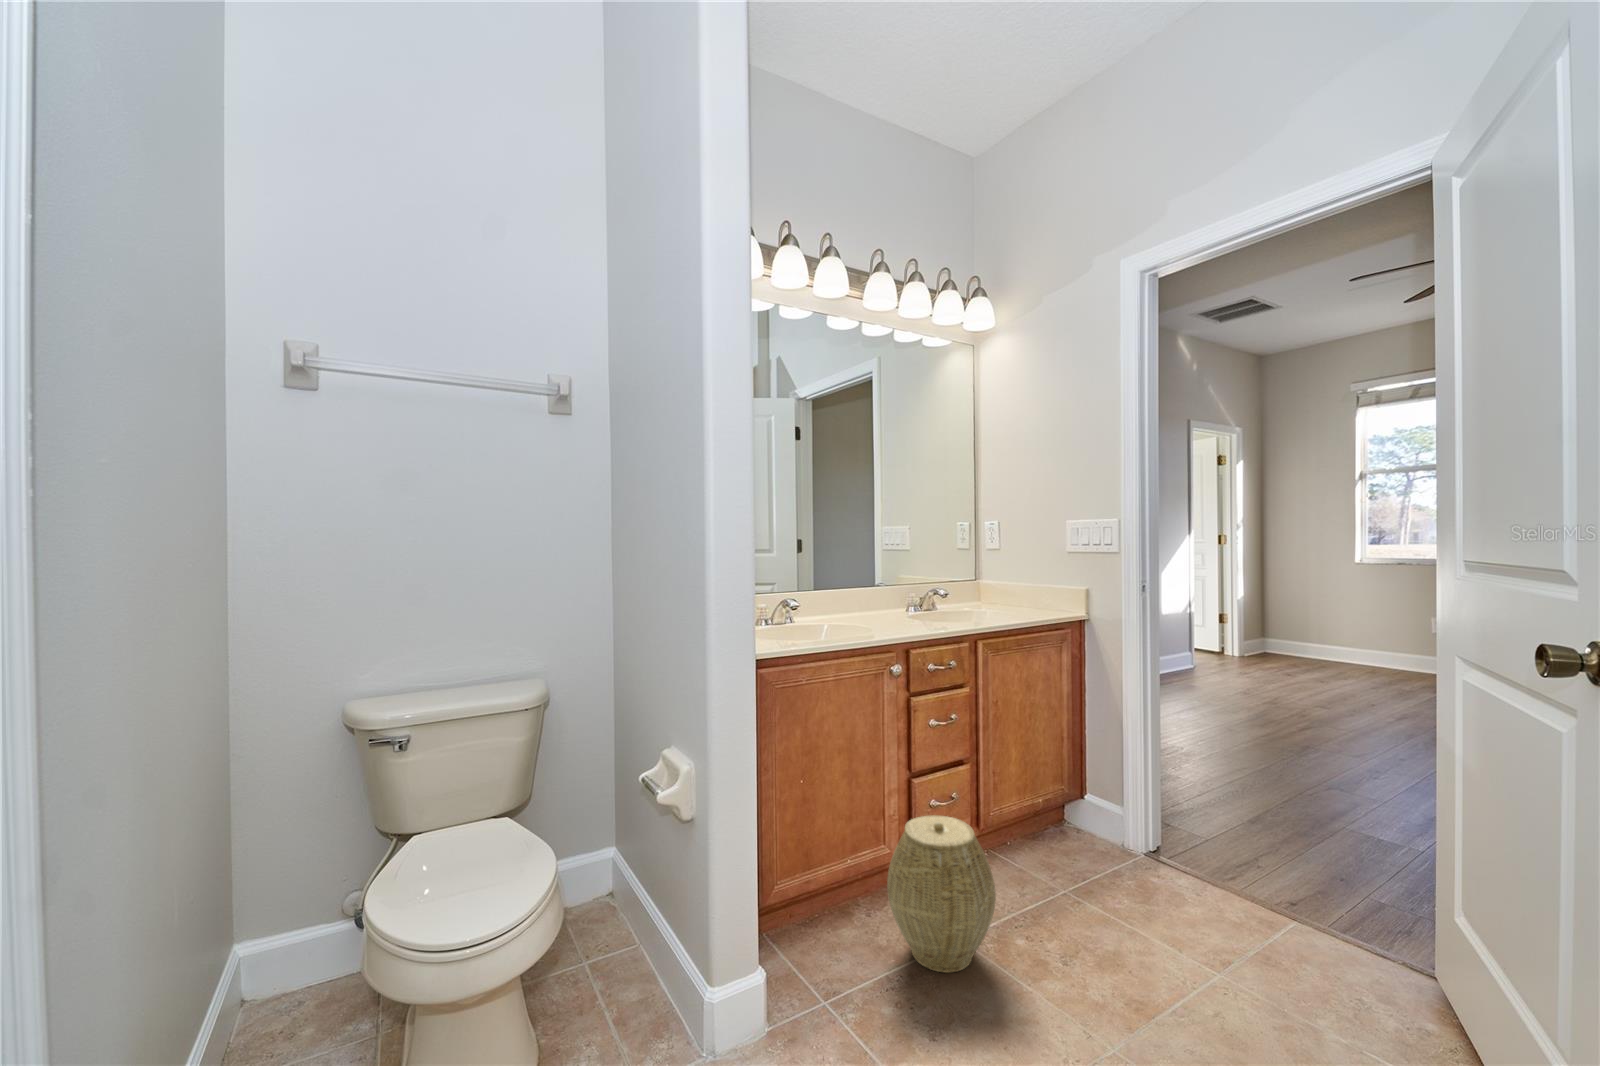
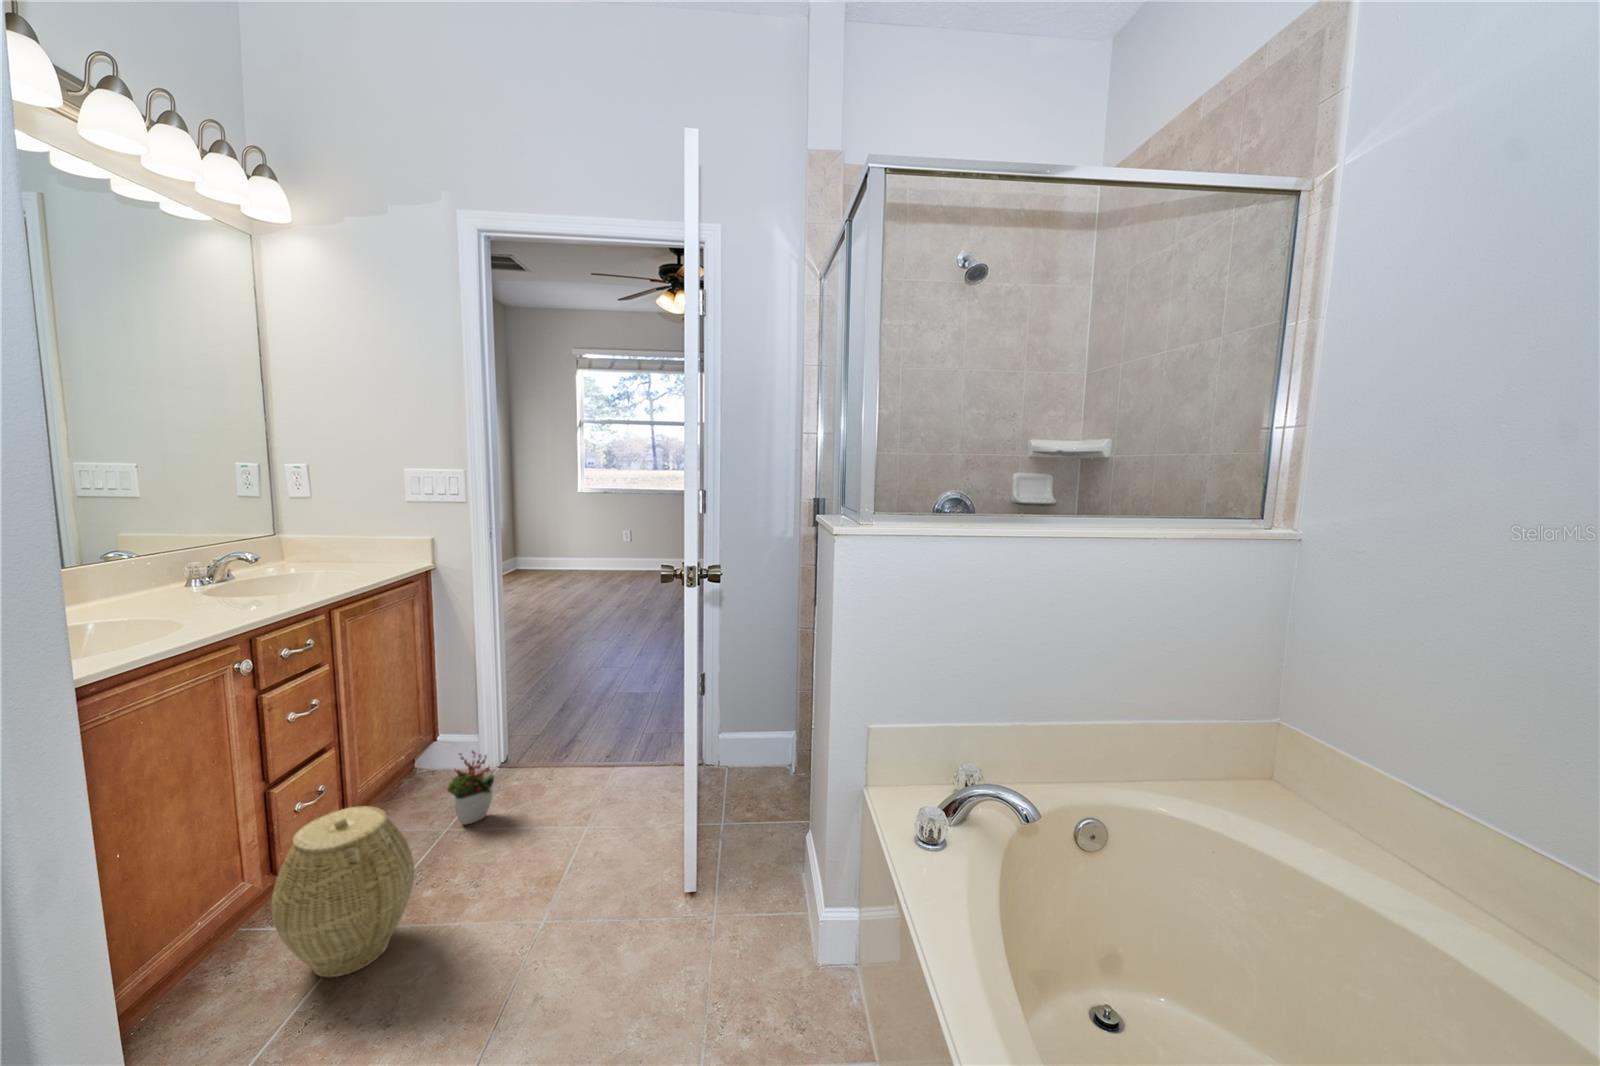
decorative plant: none [1064,815,1116,900] -> present [447,751,494,825]

